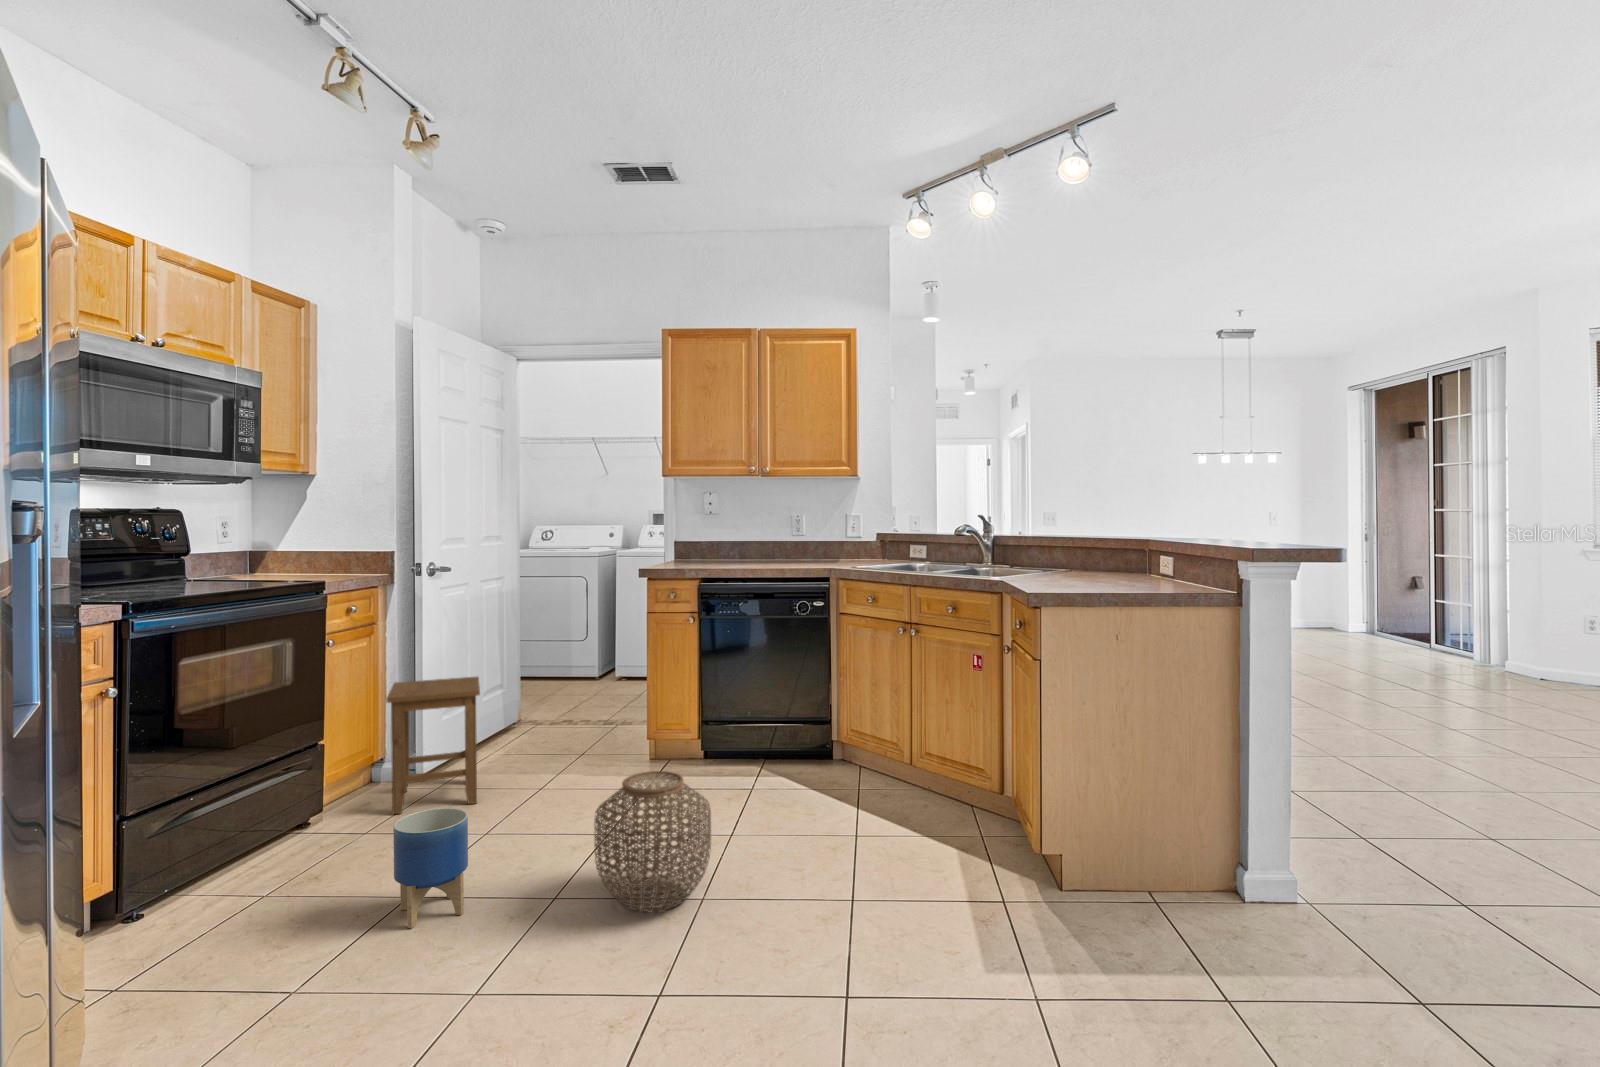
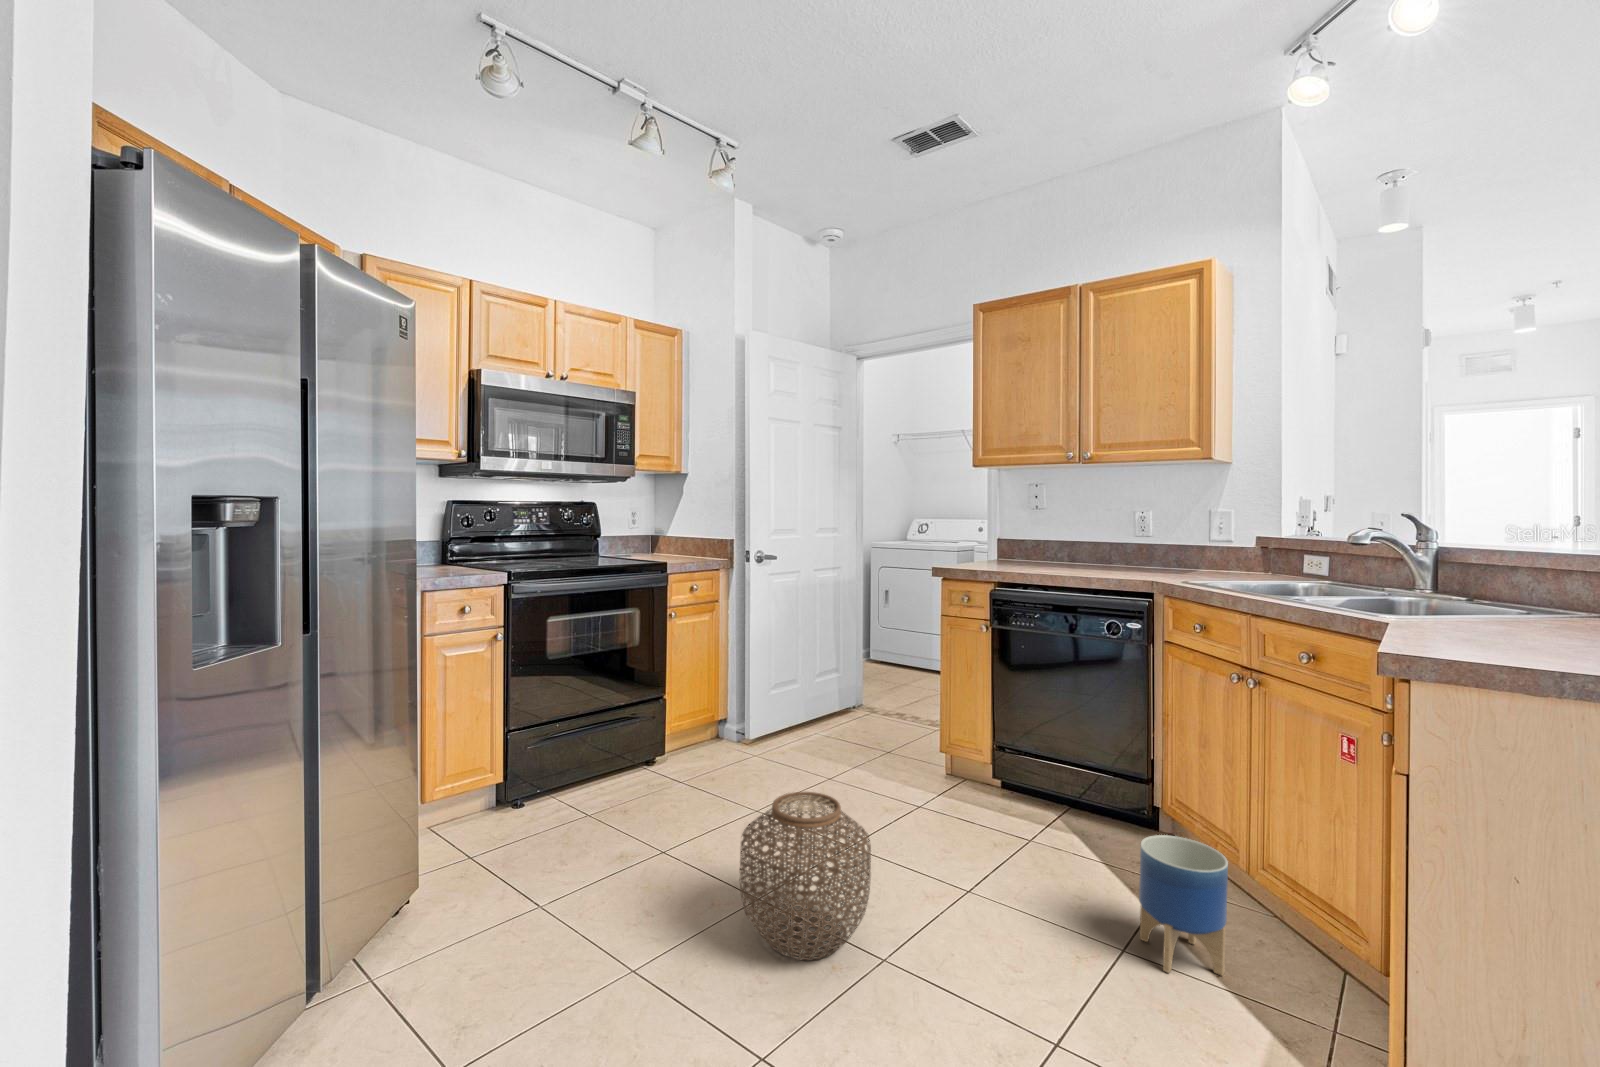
stool: present [387,677,480,814] -> none [691,652,783,774]
planter: present [393,808,468,928] -> present [1139,835,1228,976]

